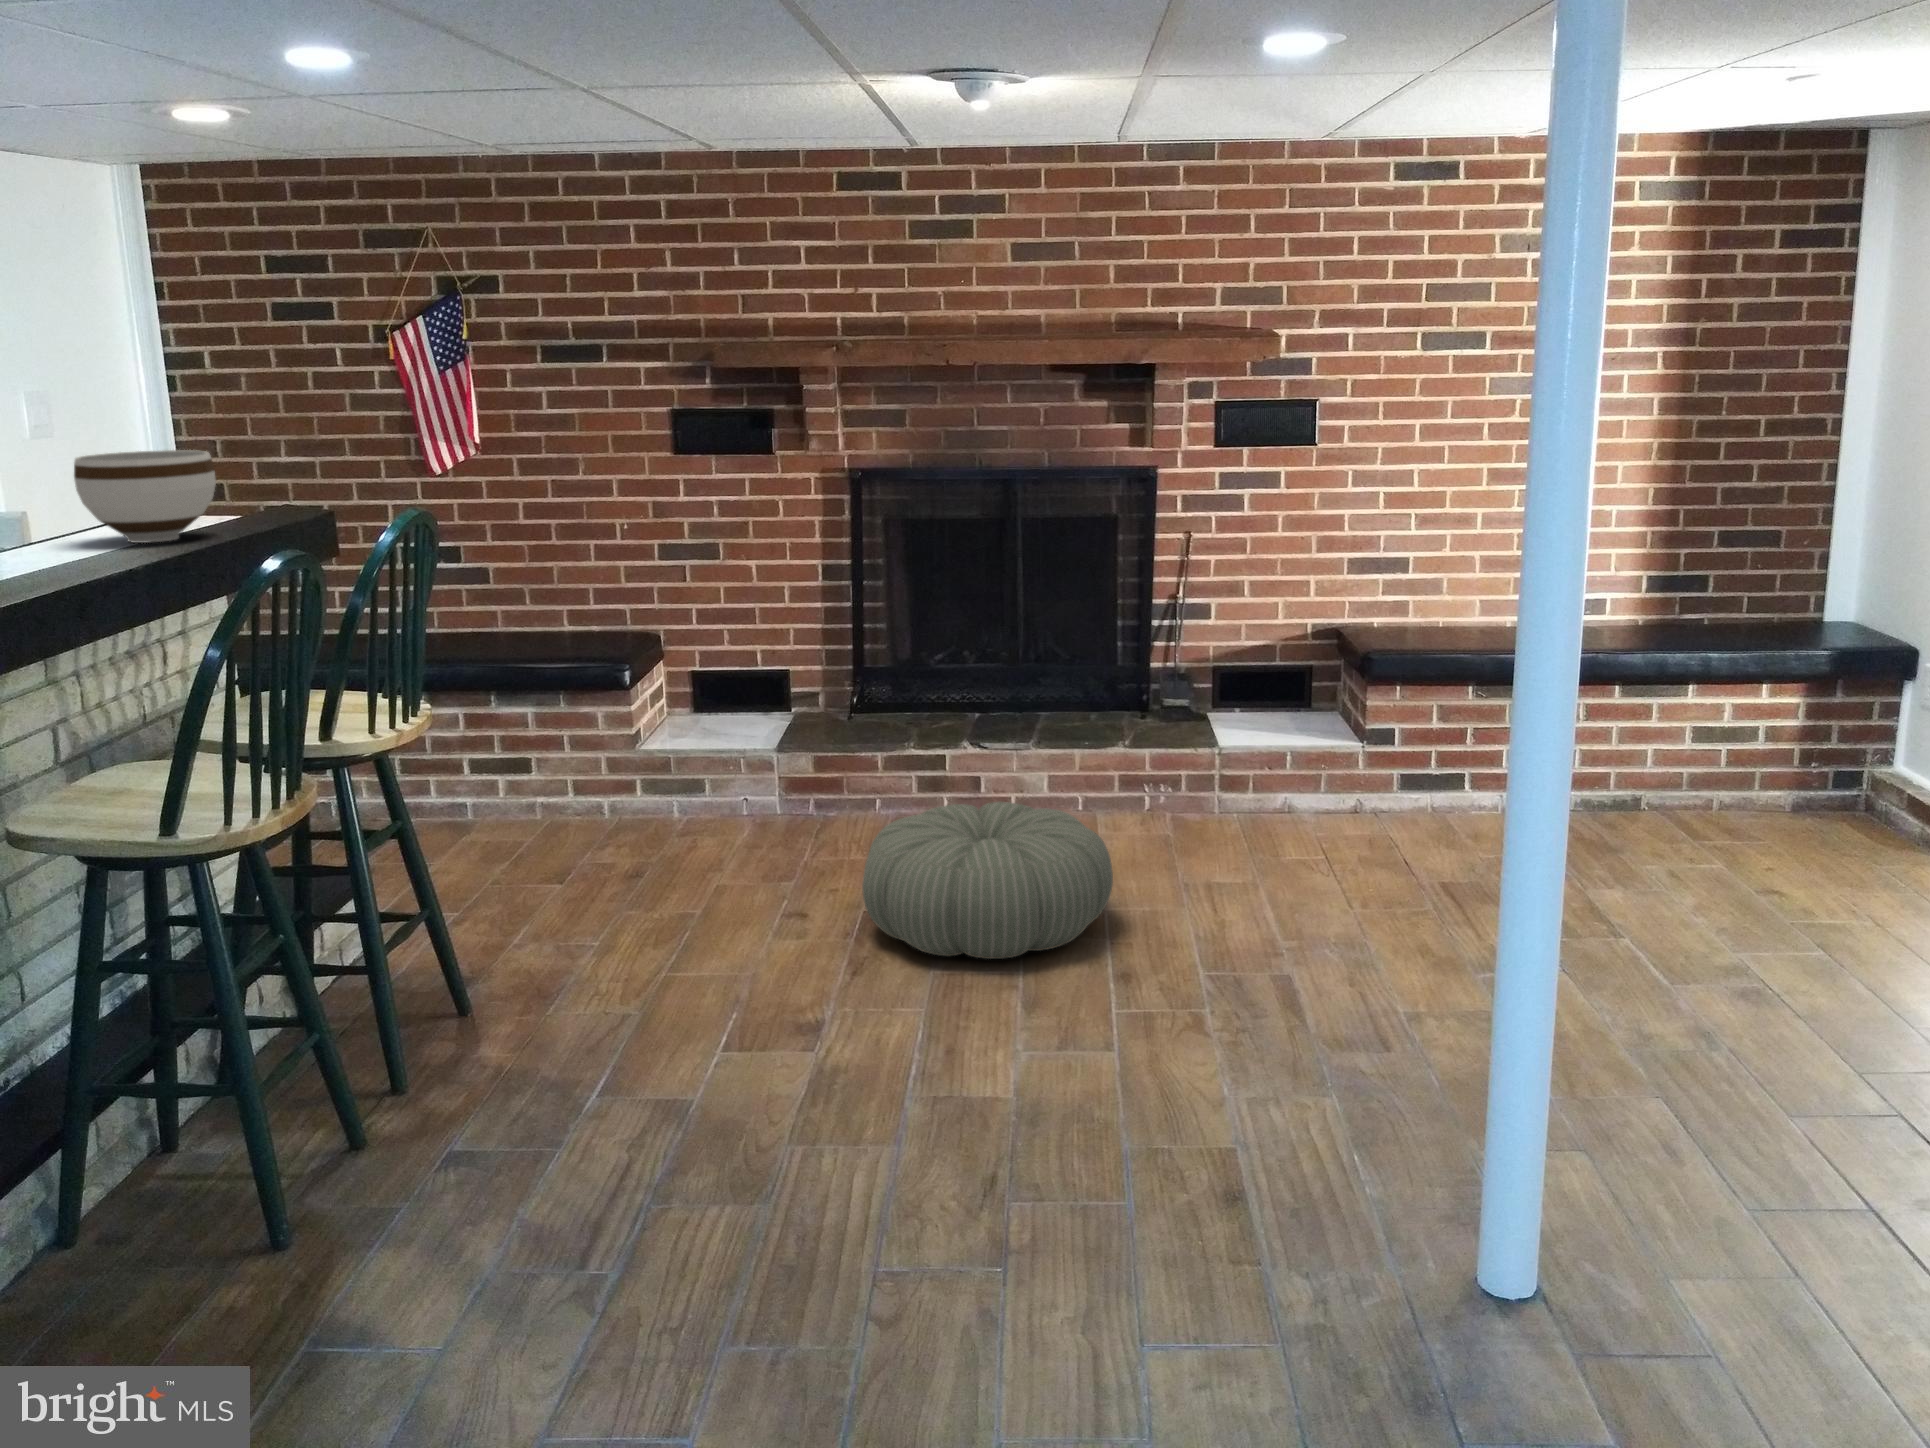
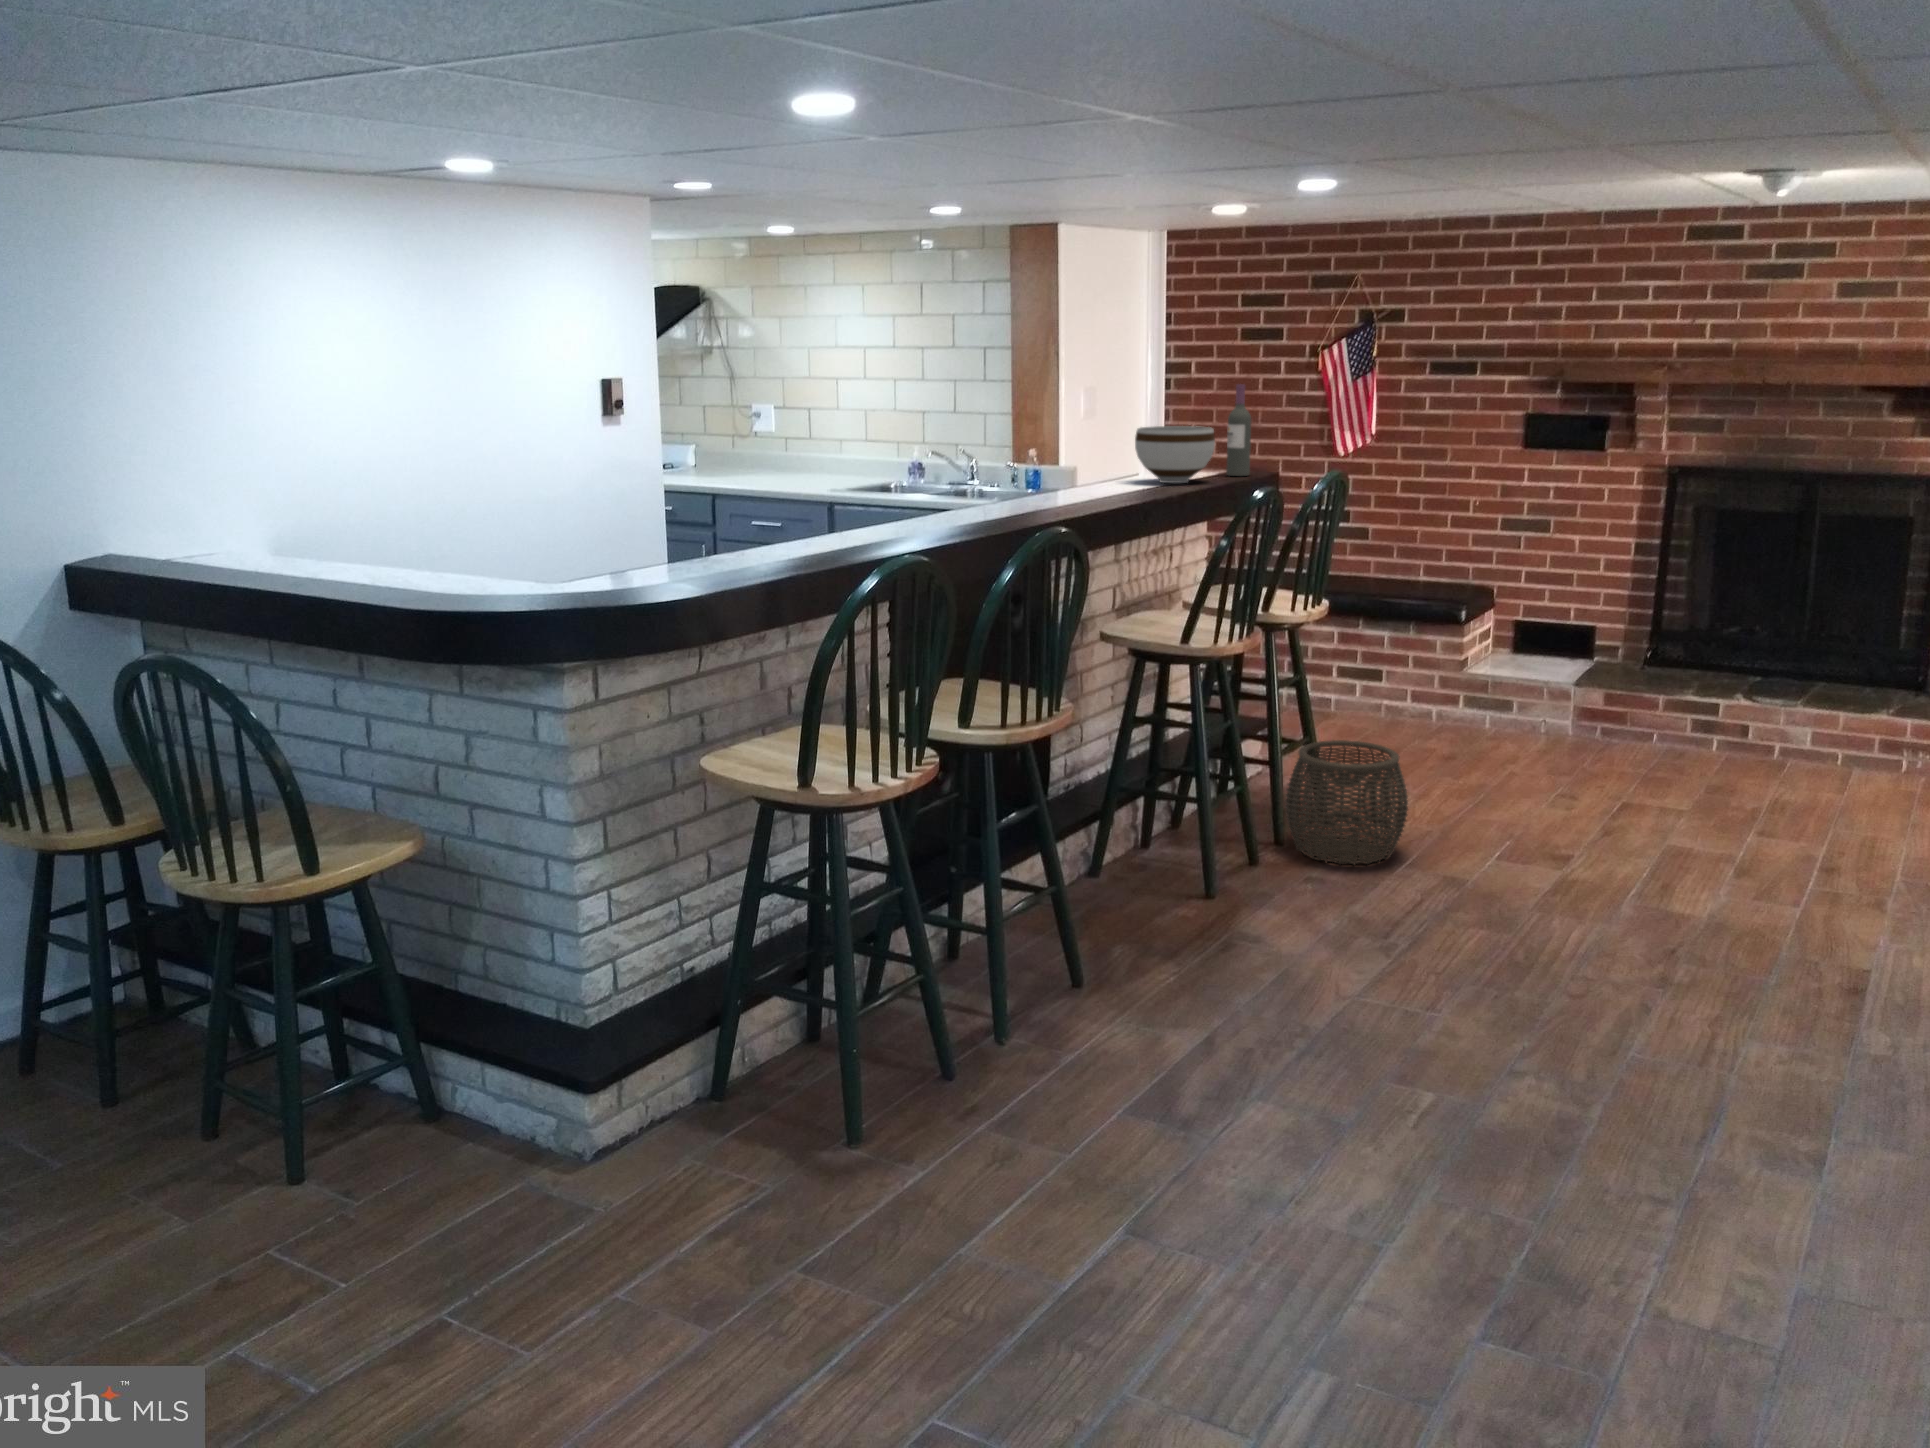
wine bottle: none [238,382,285,522] -> present [1226,384,1251,476]
pouf: present [862,802,1113,959] -> none [1626,732,1847,850]
woven basket: none [395,908,585,1107] -> present [1285,740,1408,865]

